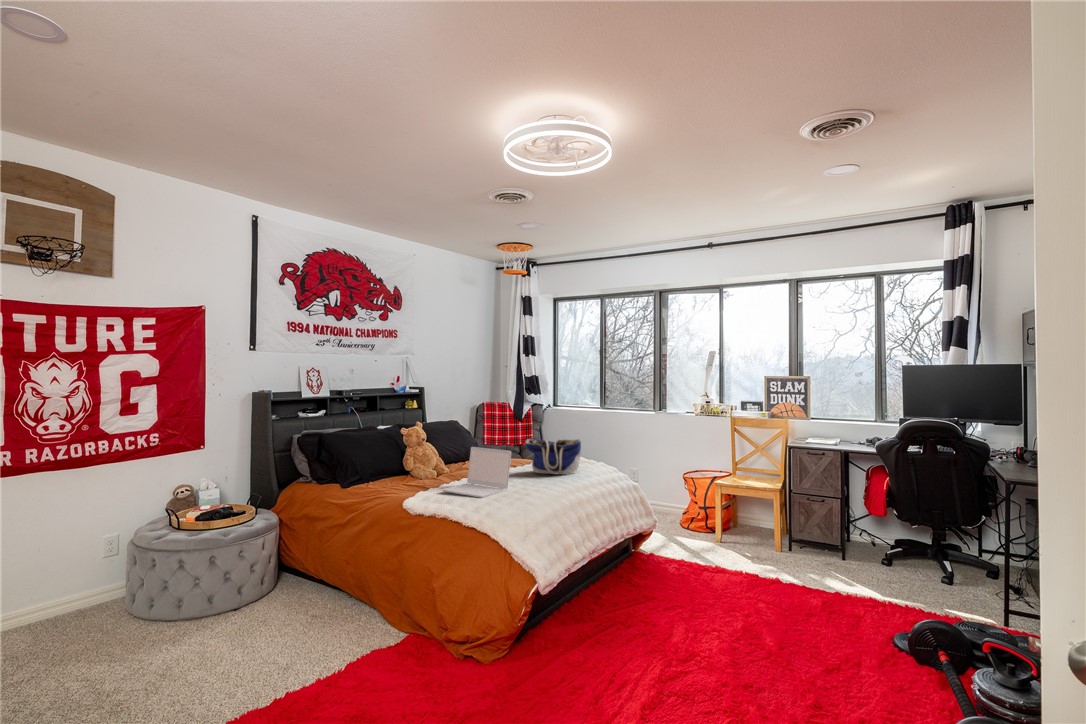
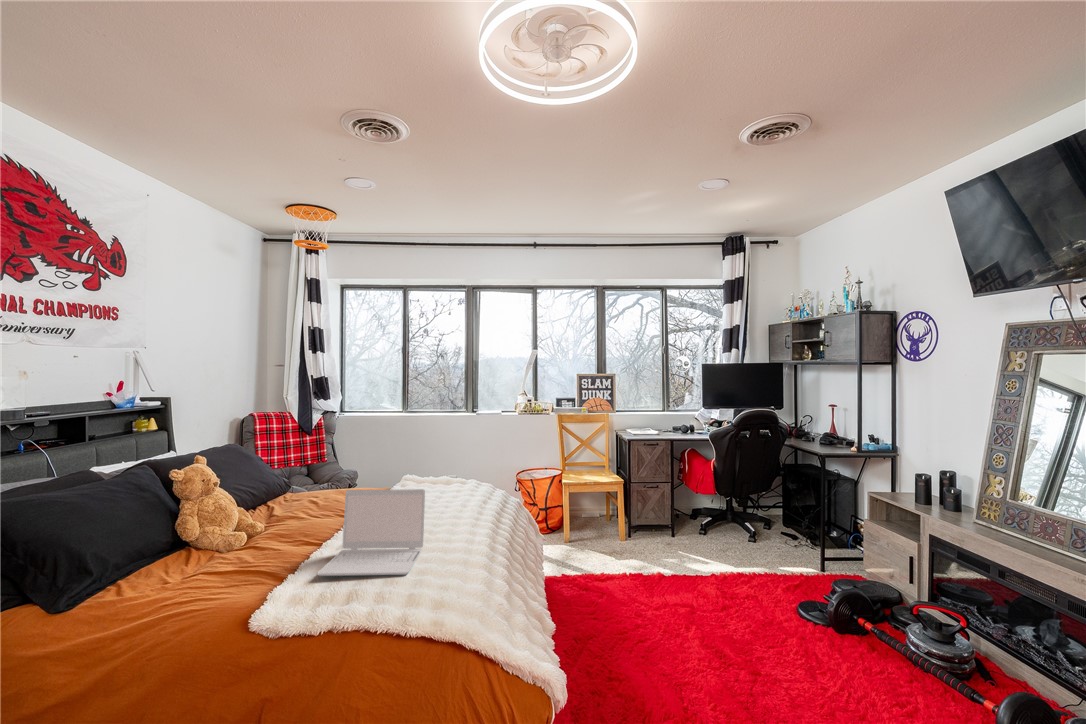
tote bag: present [525,439,581,475] -> none [406,458,484,510]

